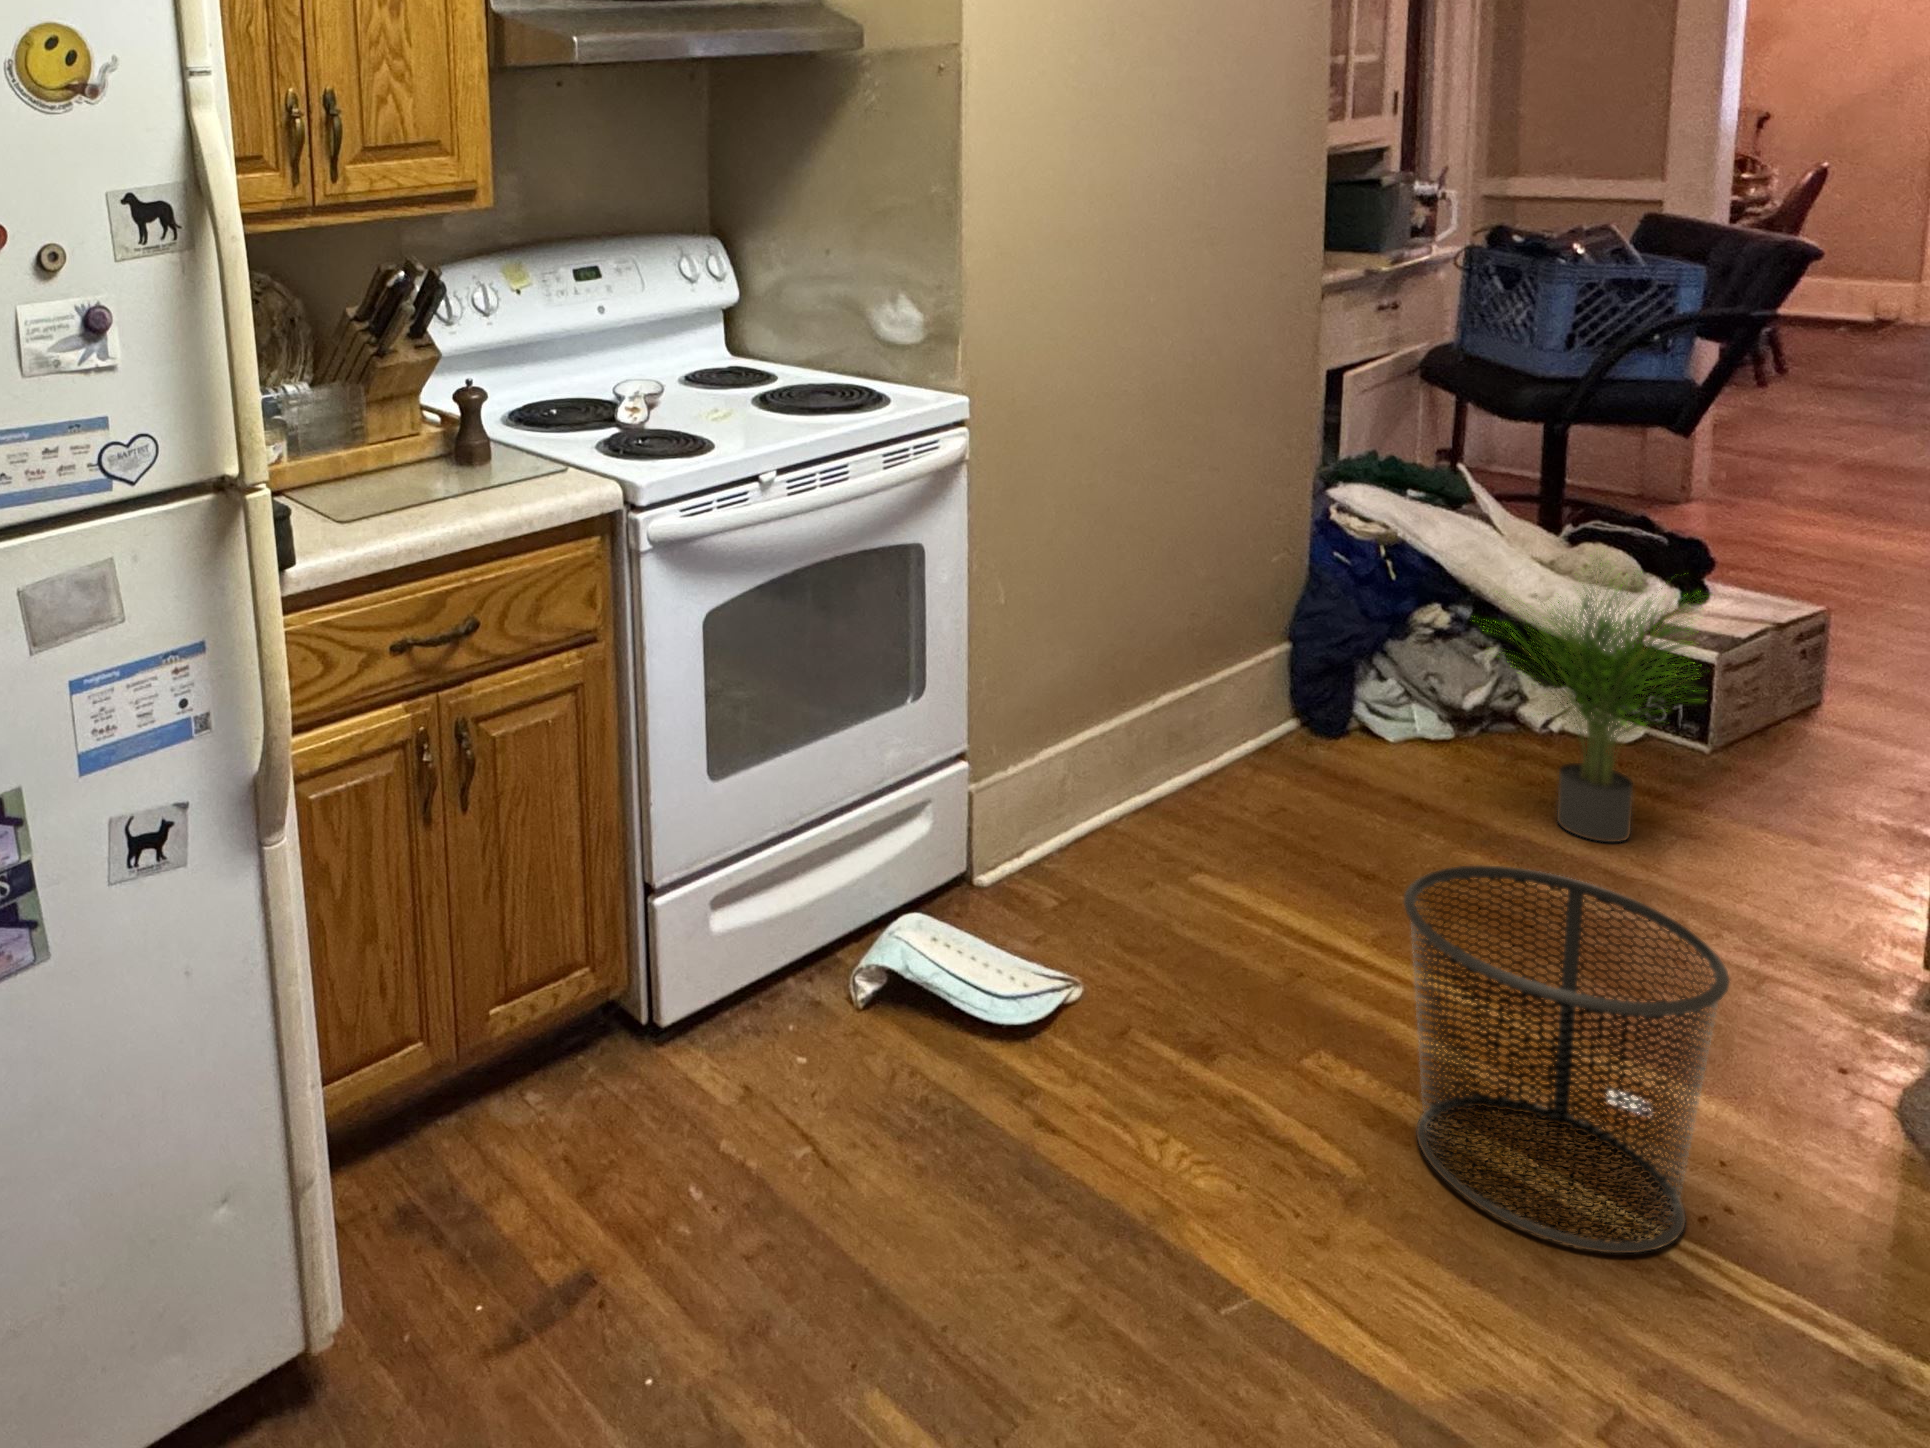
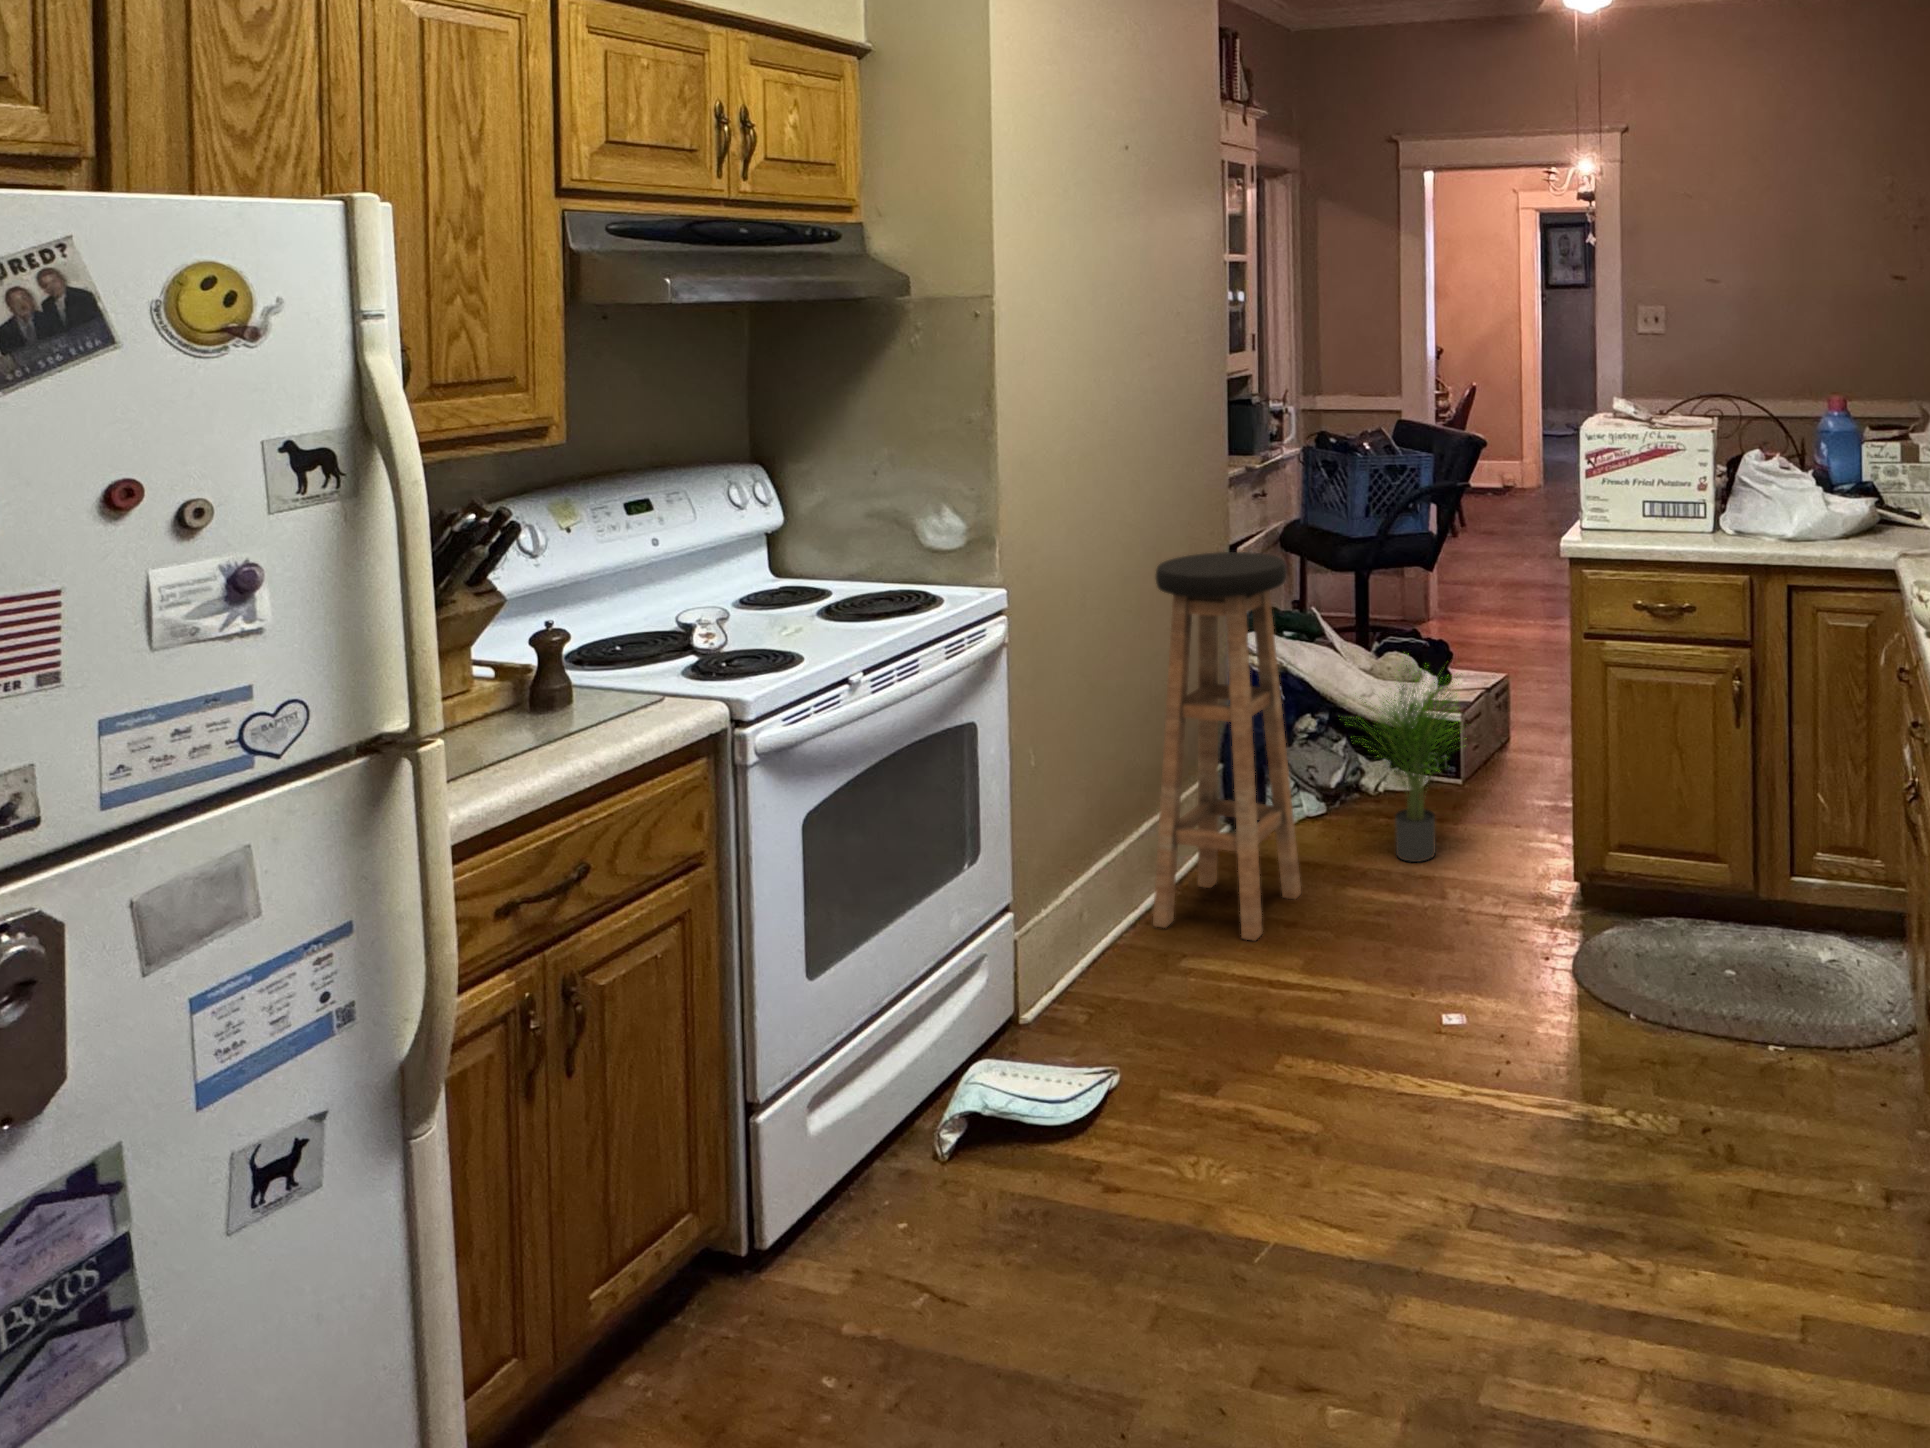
bar stool: none [1163,378,1388,875] -> present [1153,552,1301,940]
waste bin: present [1404,866,1730,1253] -> none [1334,874,1504,1129]

